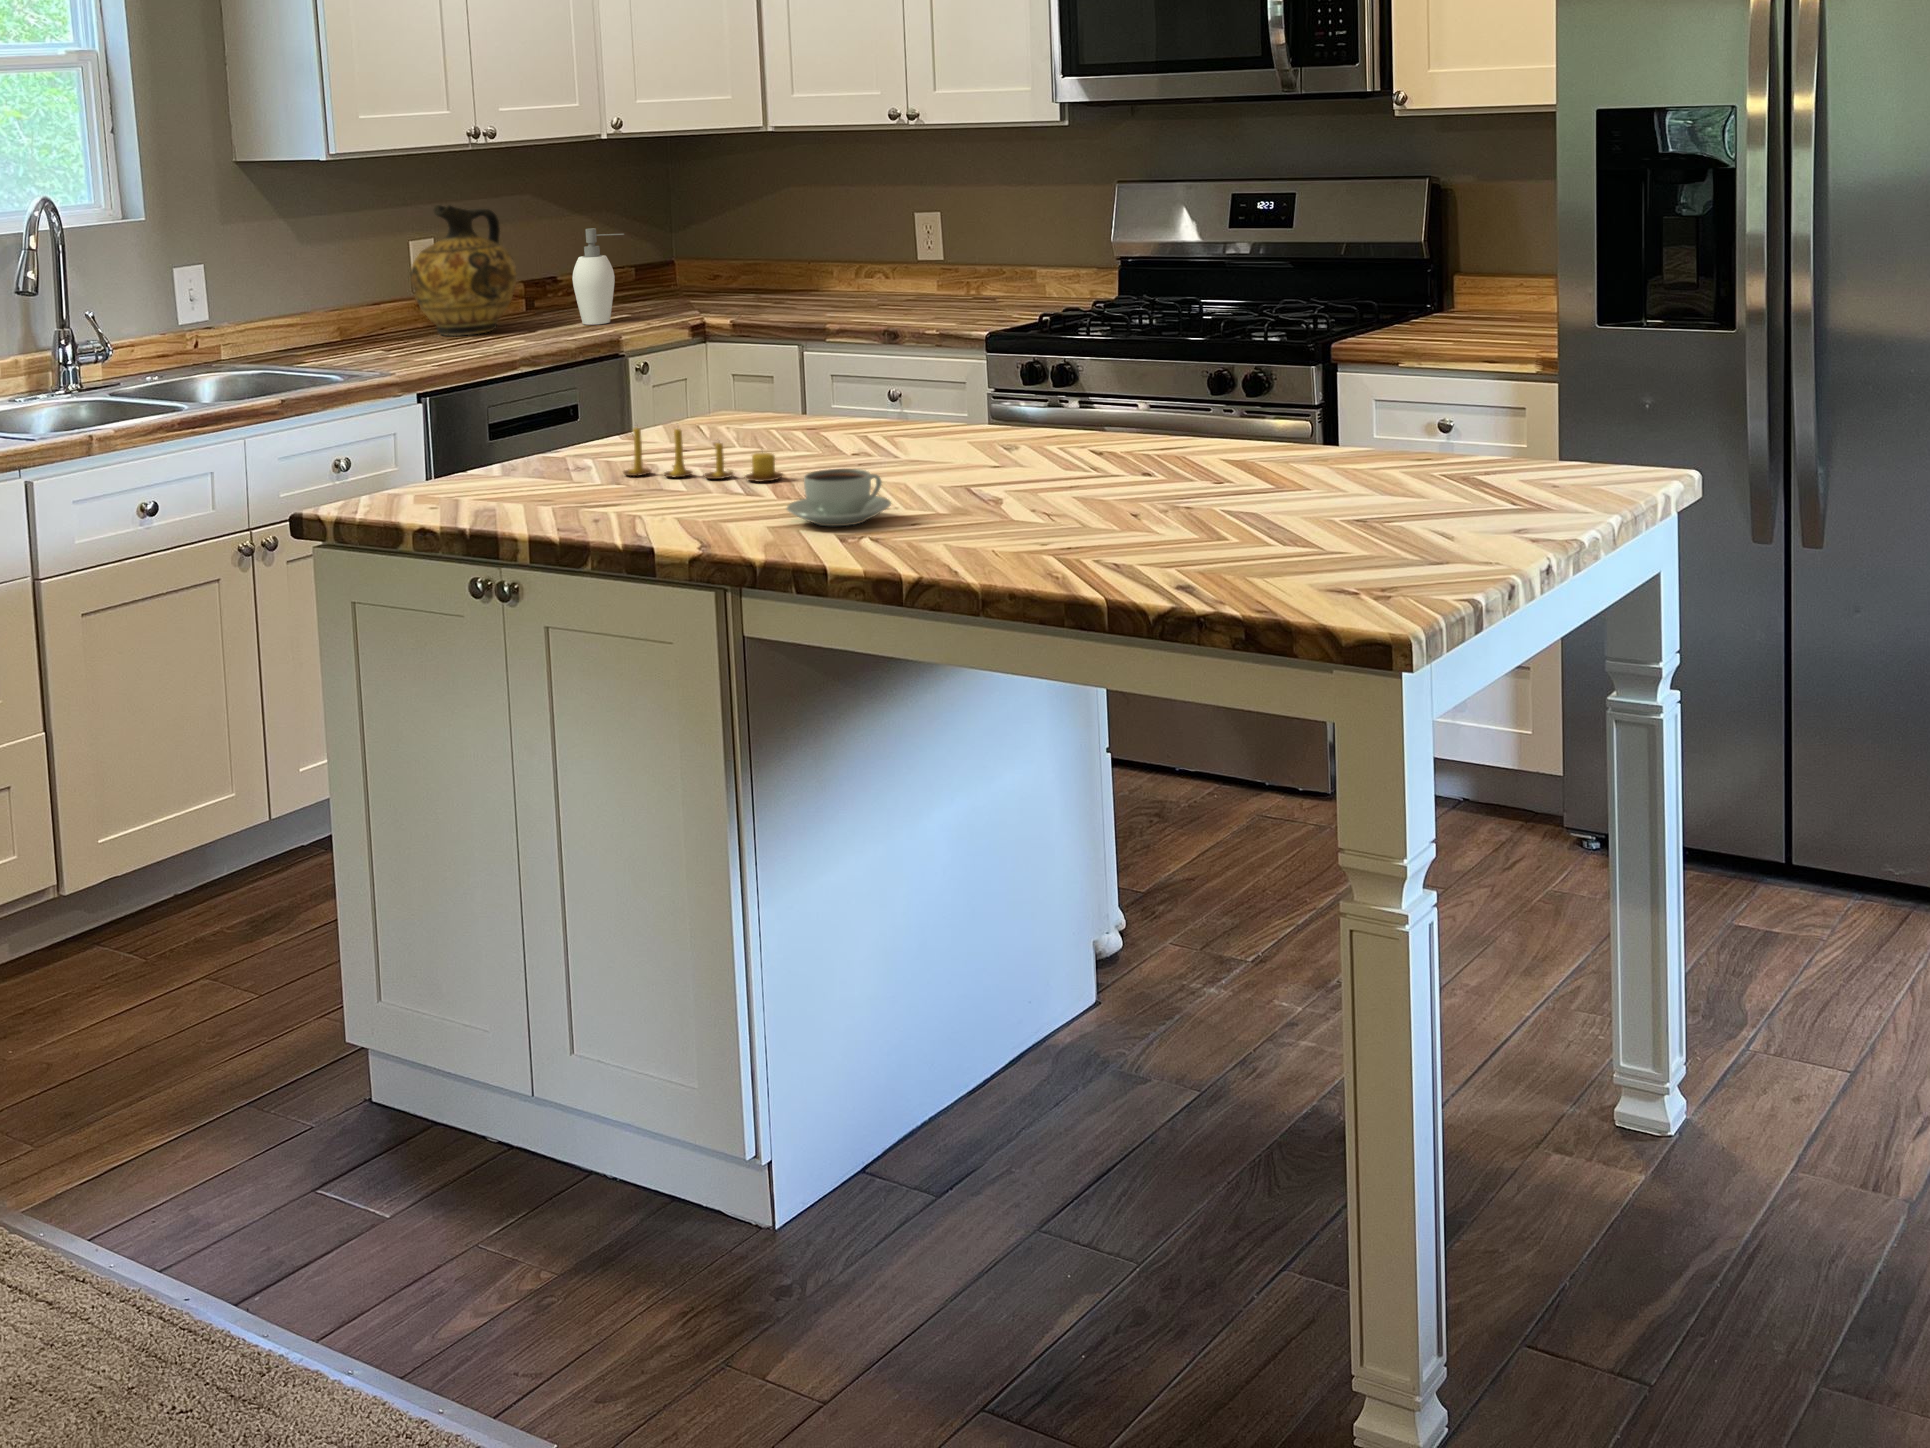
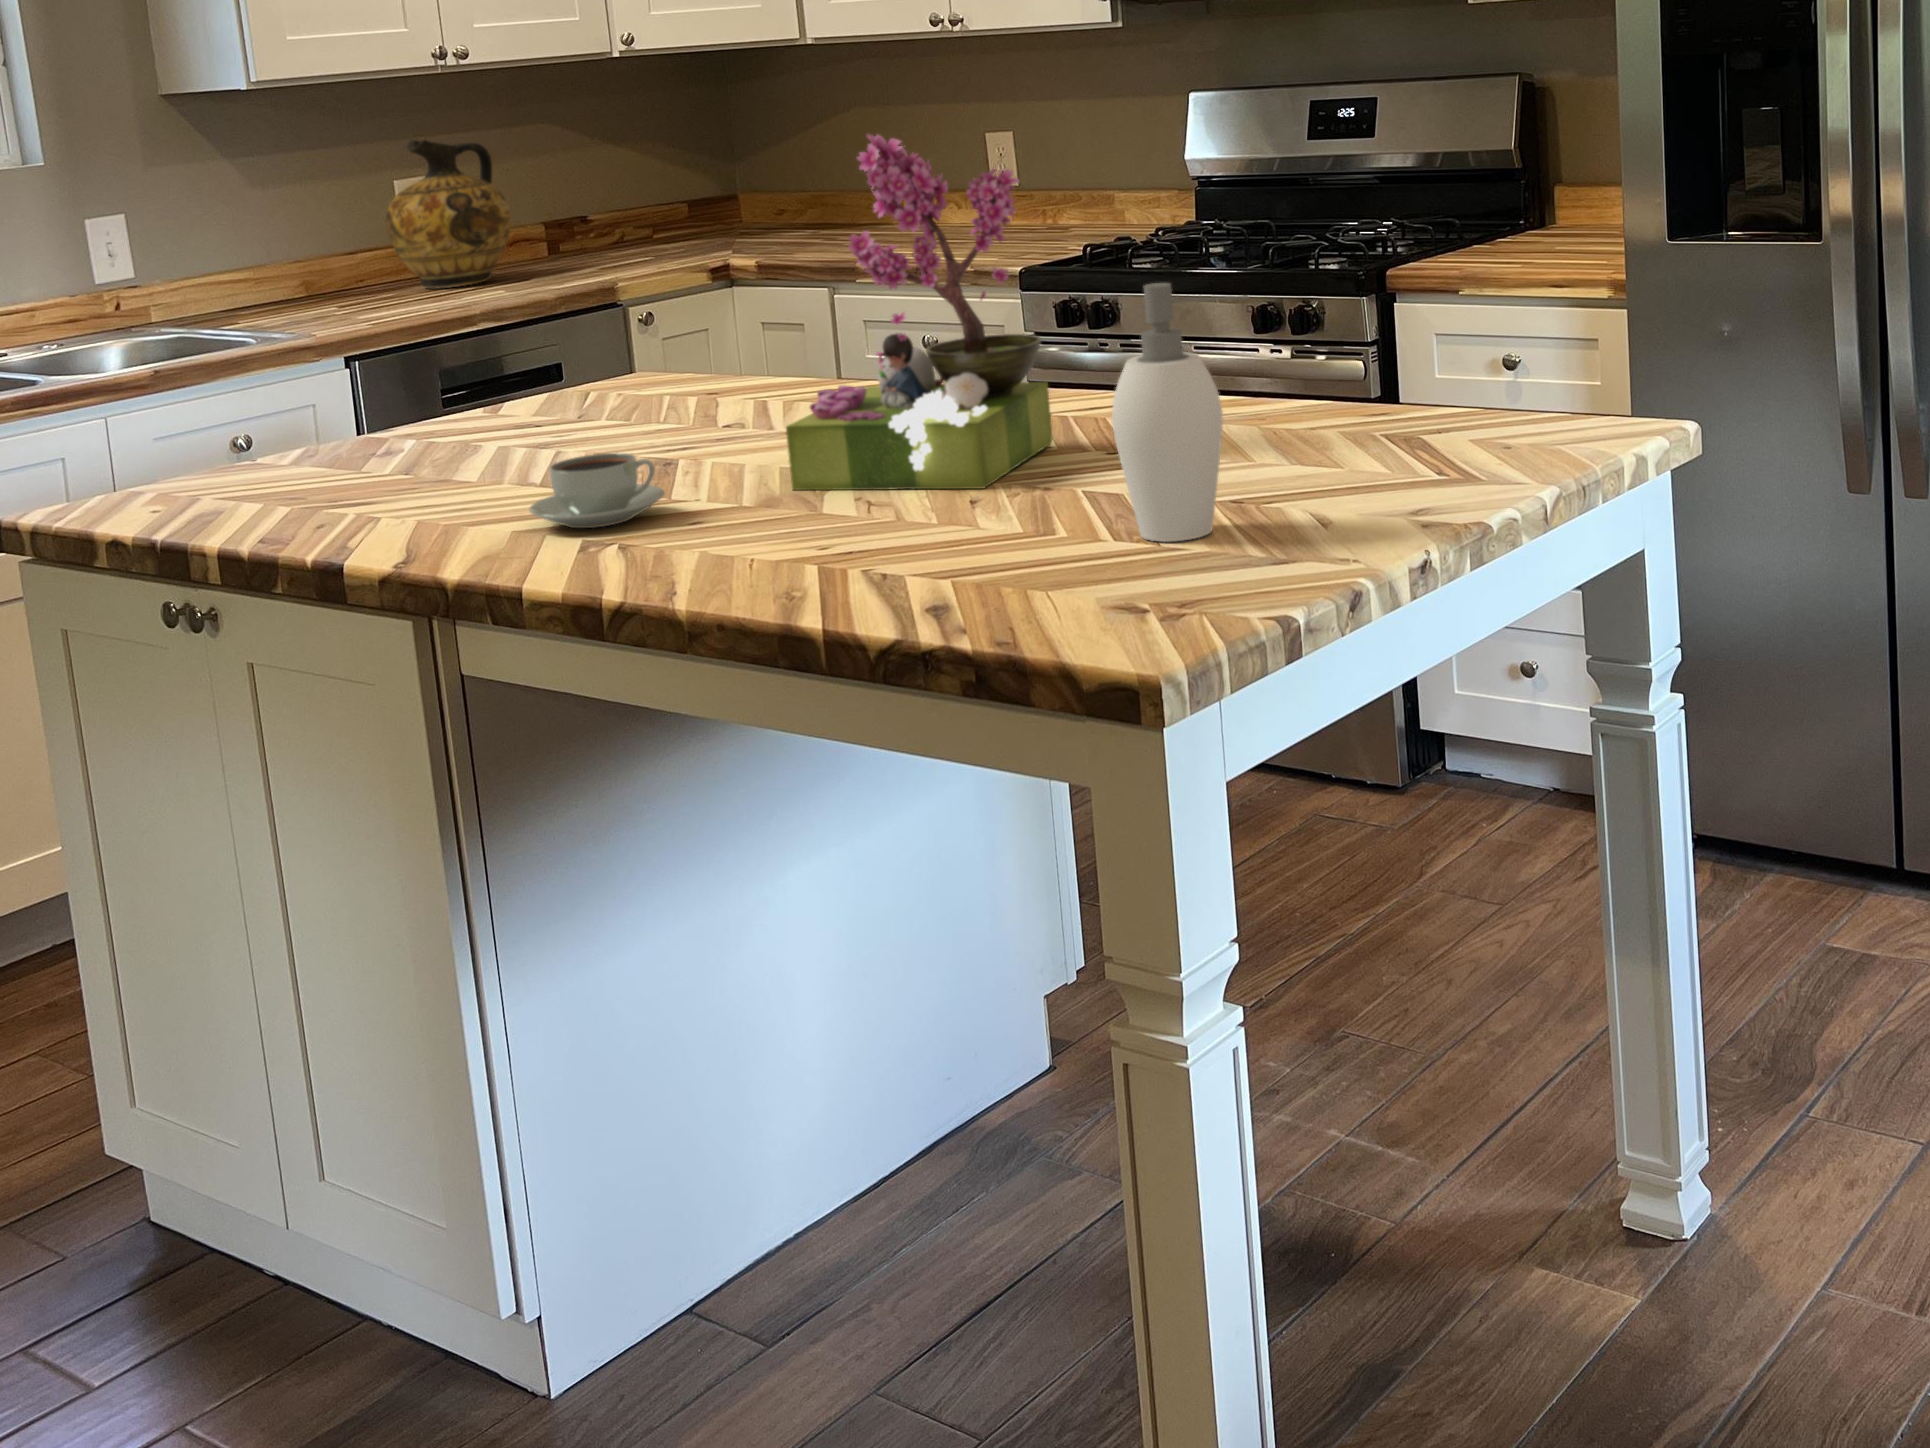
flower arrangement: none [974,218,1168,506] -> present [786,134,1053,490]
soap dispenser: present [572,228,624,325] -> present [1112,283,1249,542]
candle: present [623,428,783,482] -> none [417,397,600,466]

